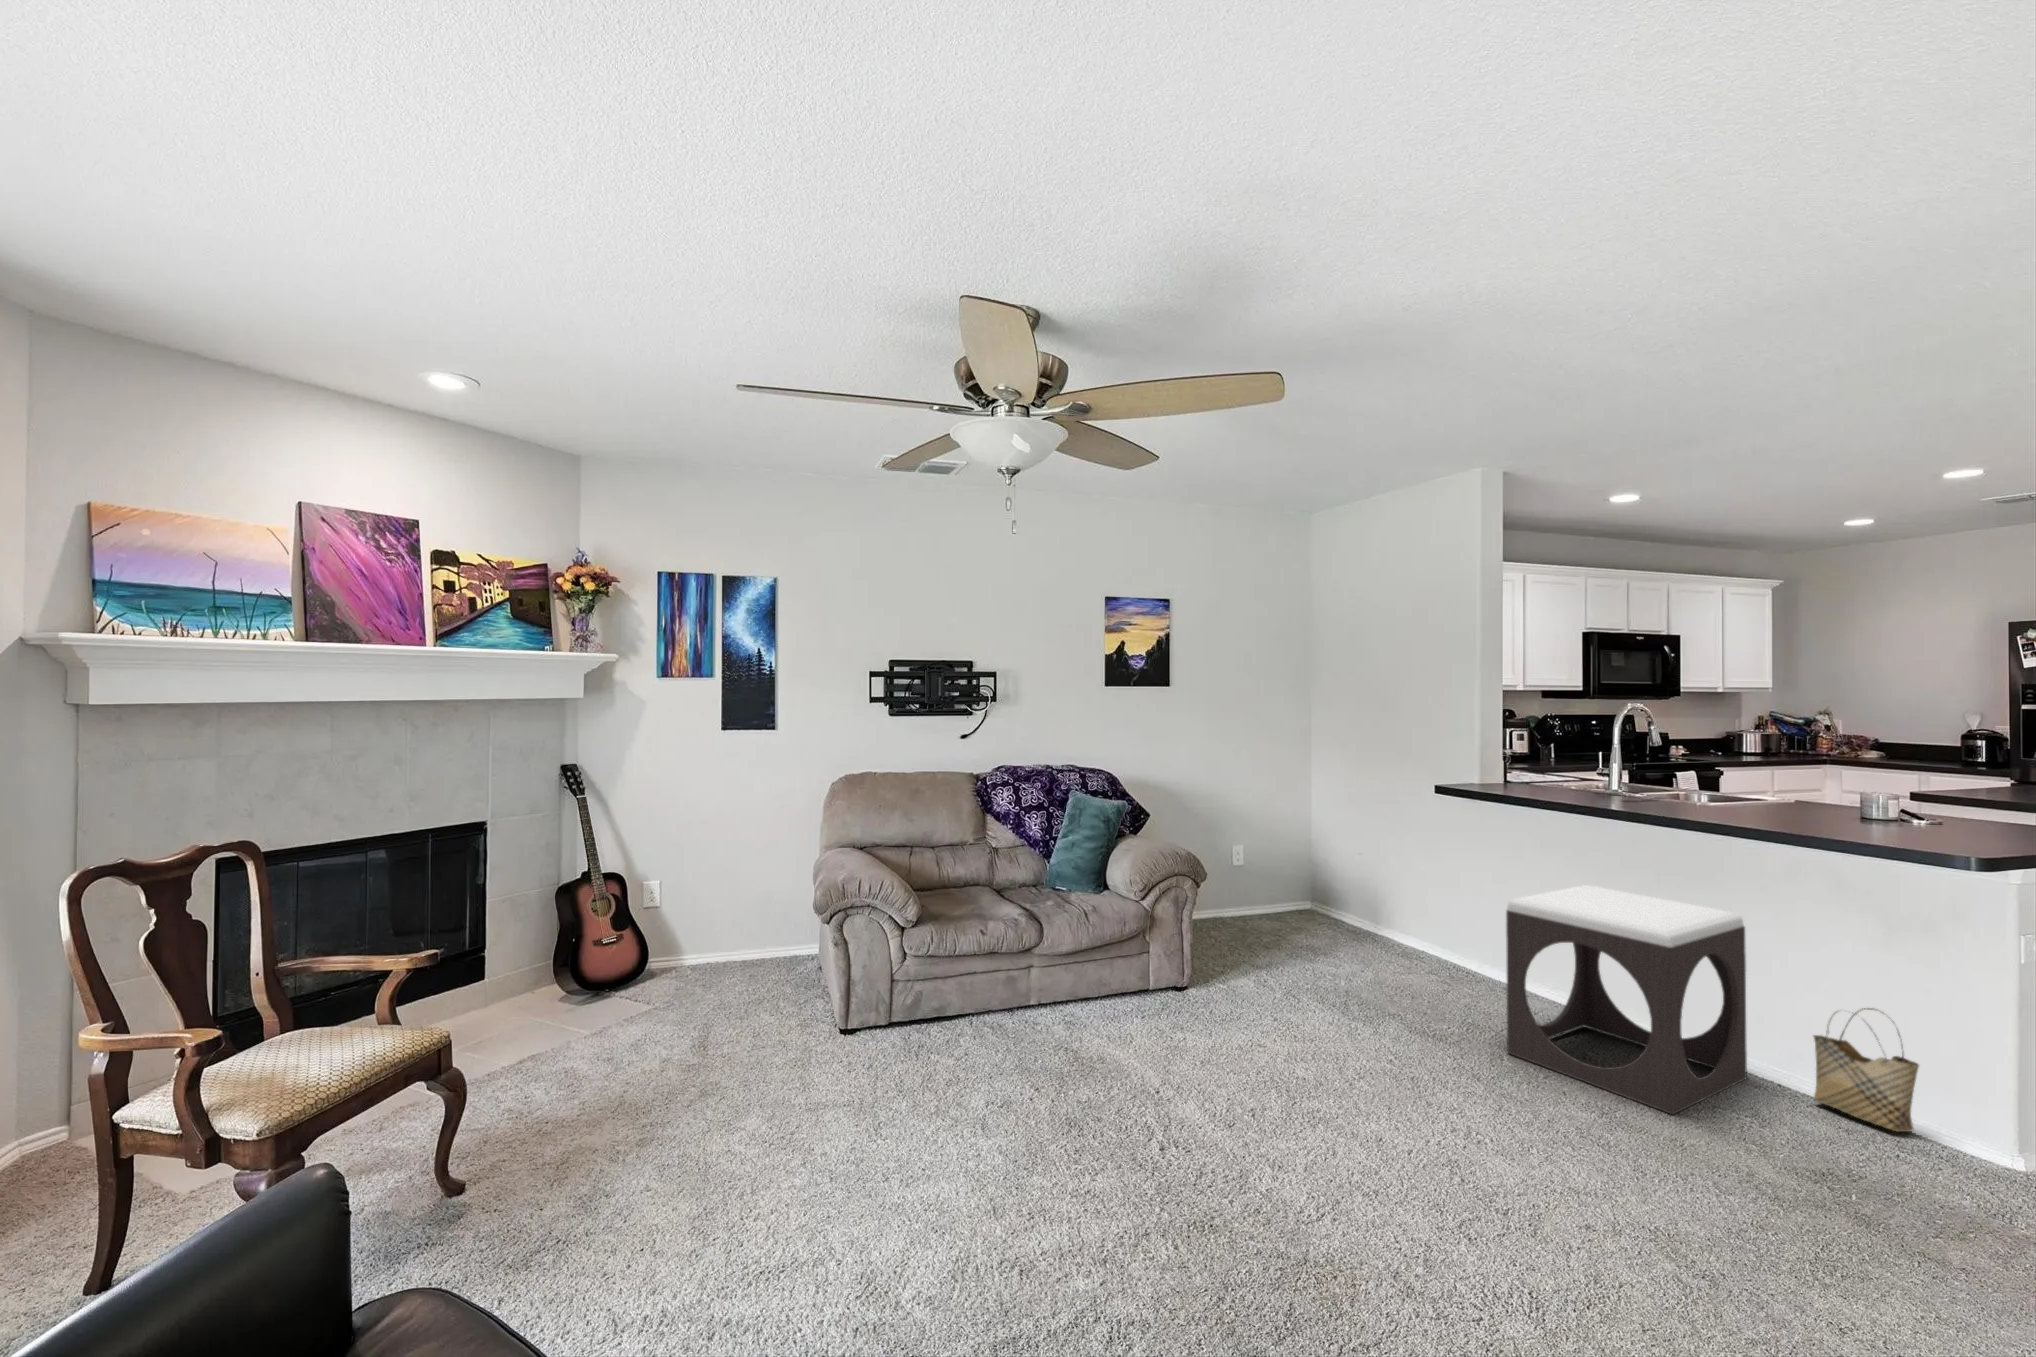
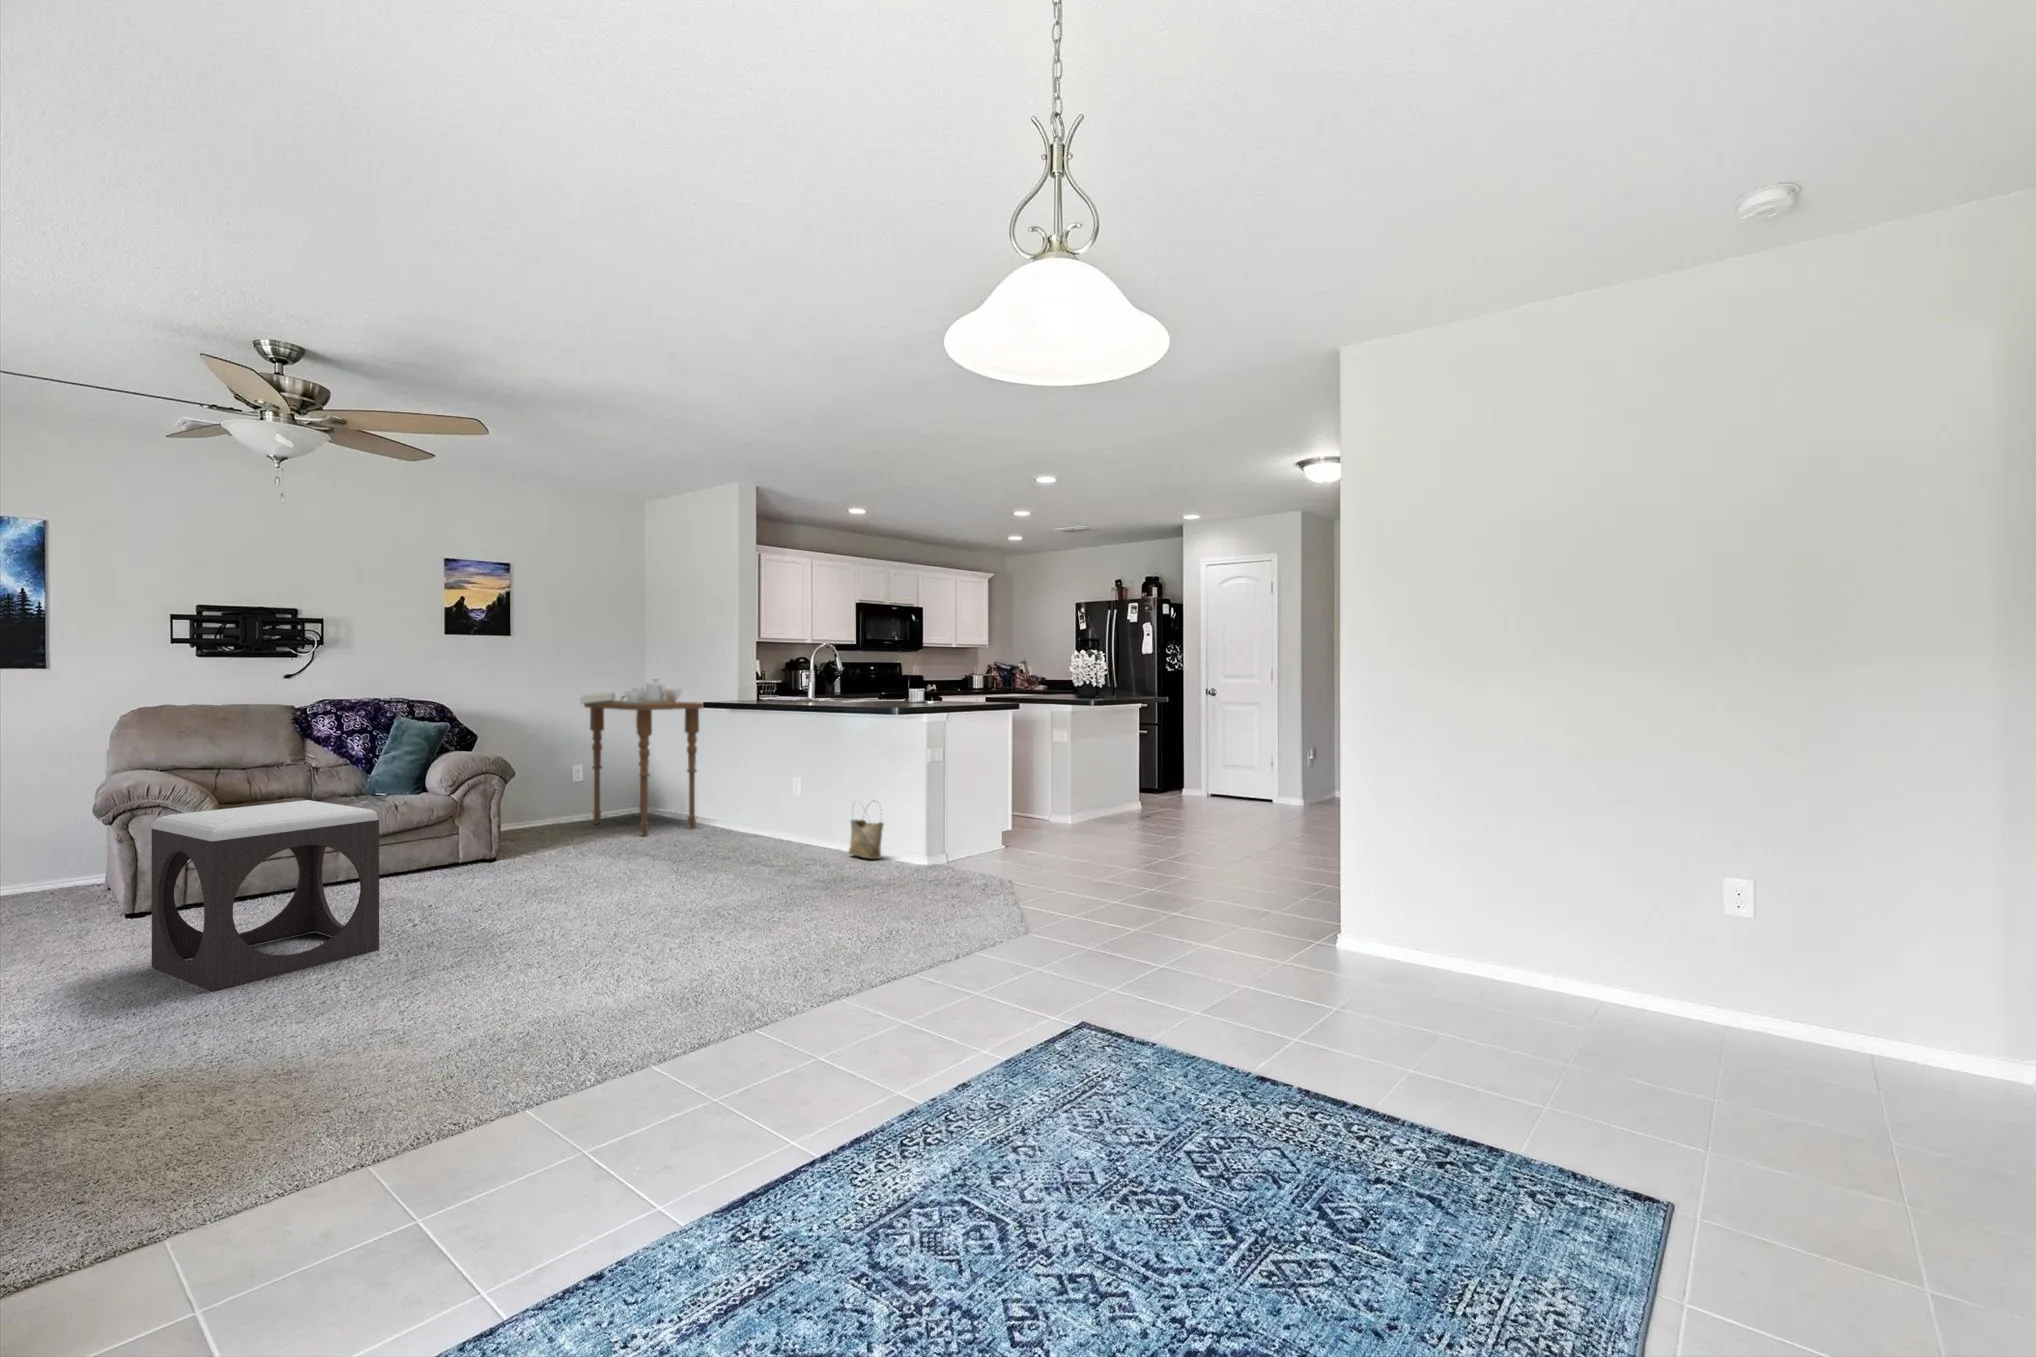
side table: none [1251,746,1428,968] -> present [580,679,704,836]
footstool: present [1506,885,1747,1114] -> present [152,800,379,991]

